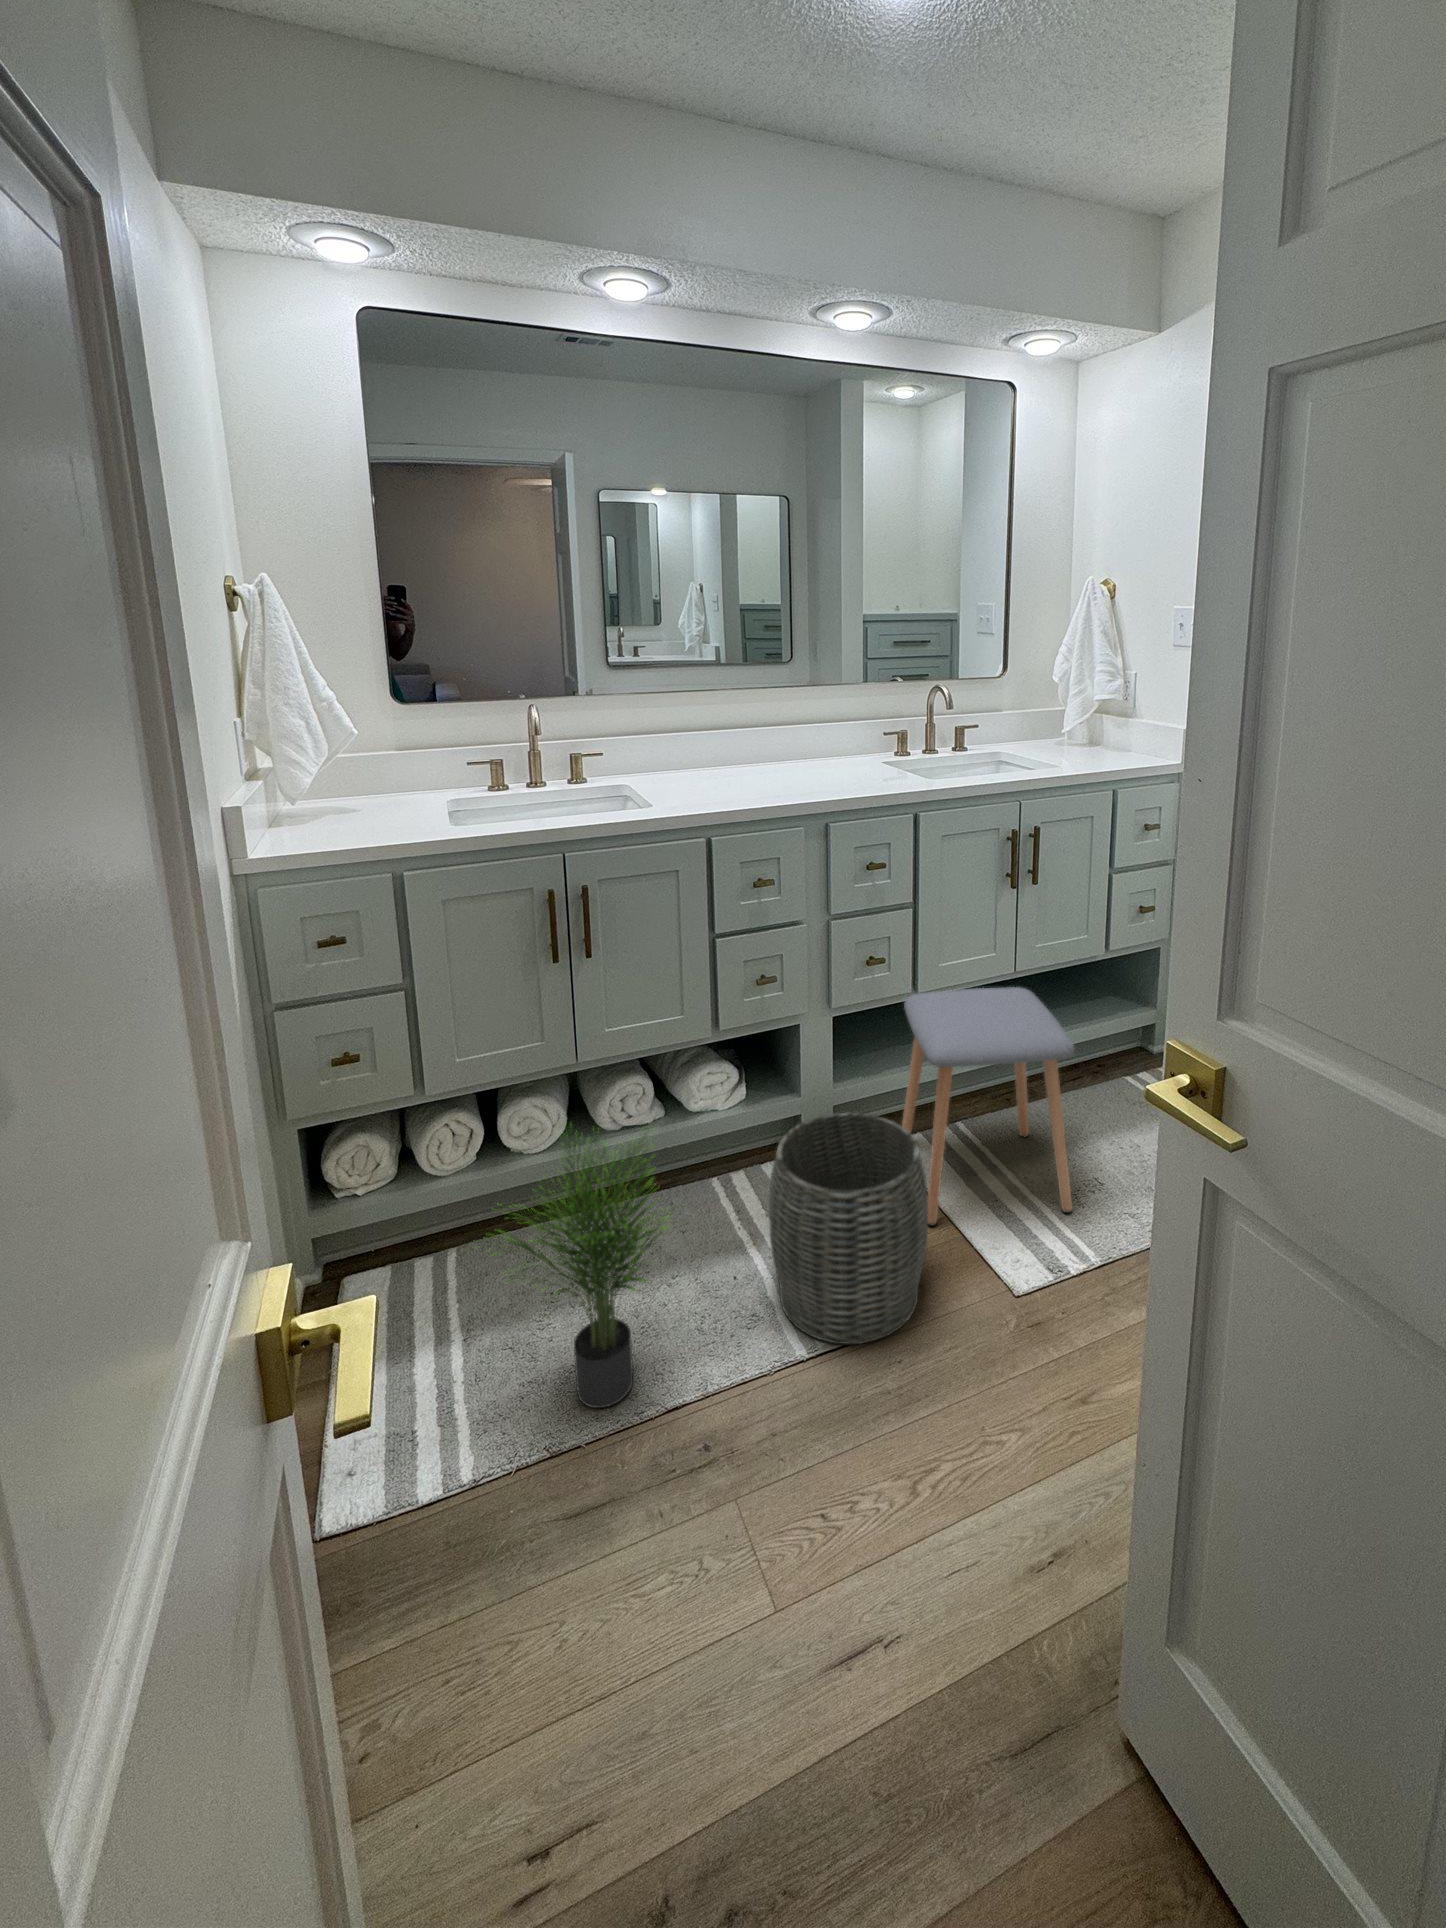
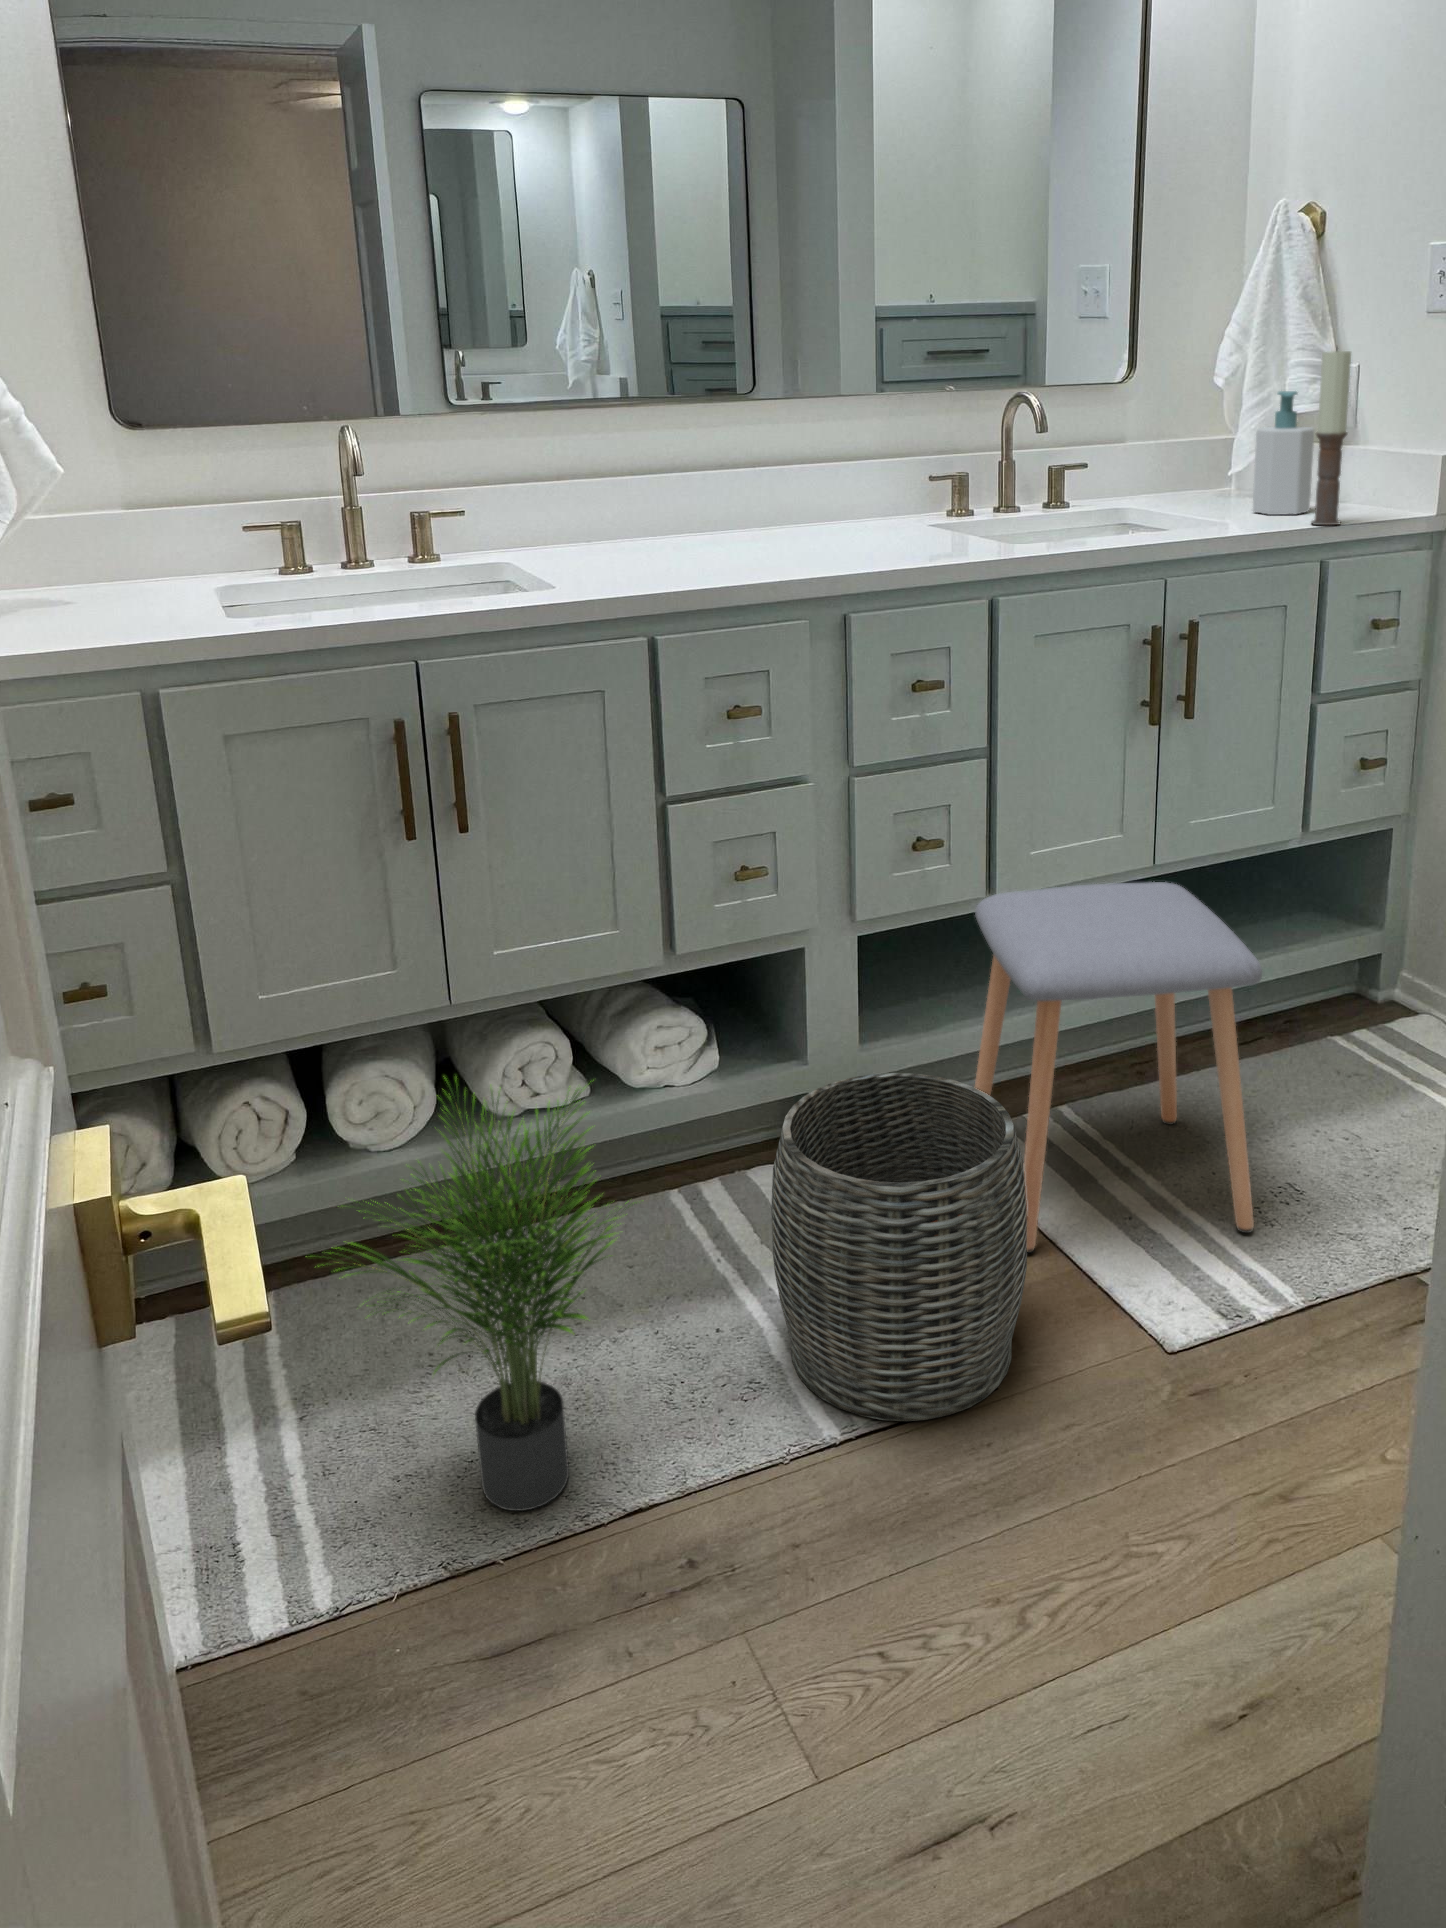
candle: none [1108,665,1130,769] -> present [1311,350,1351,525]
soap bottle: none [1076,687,1111,759] -> present [1253,391,1314,515]

